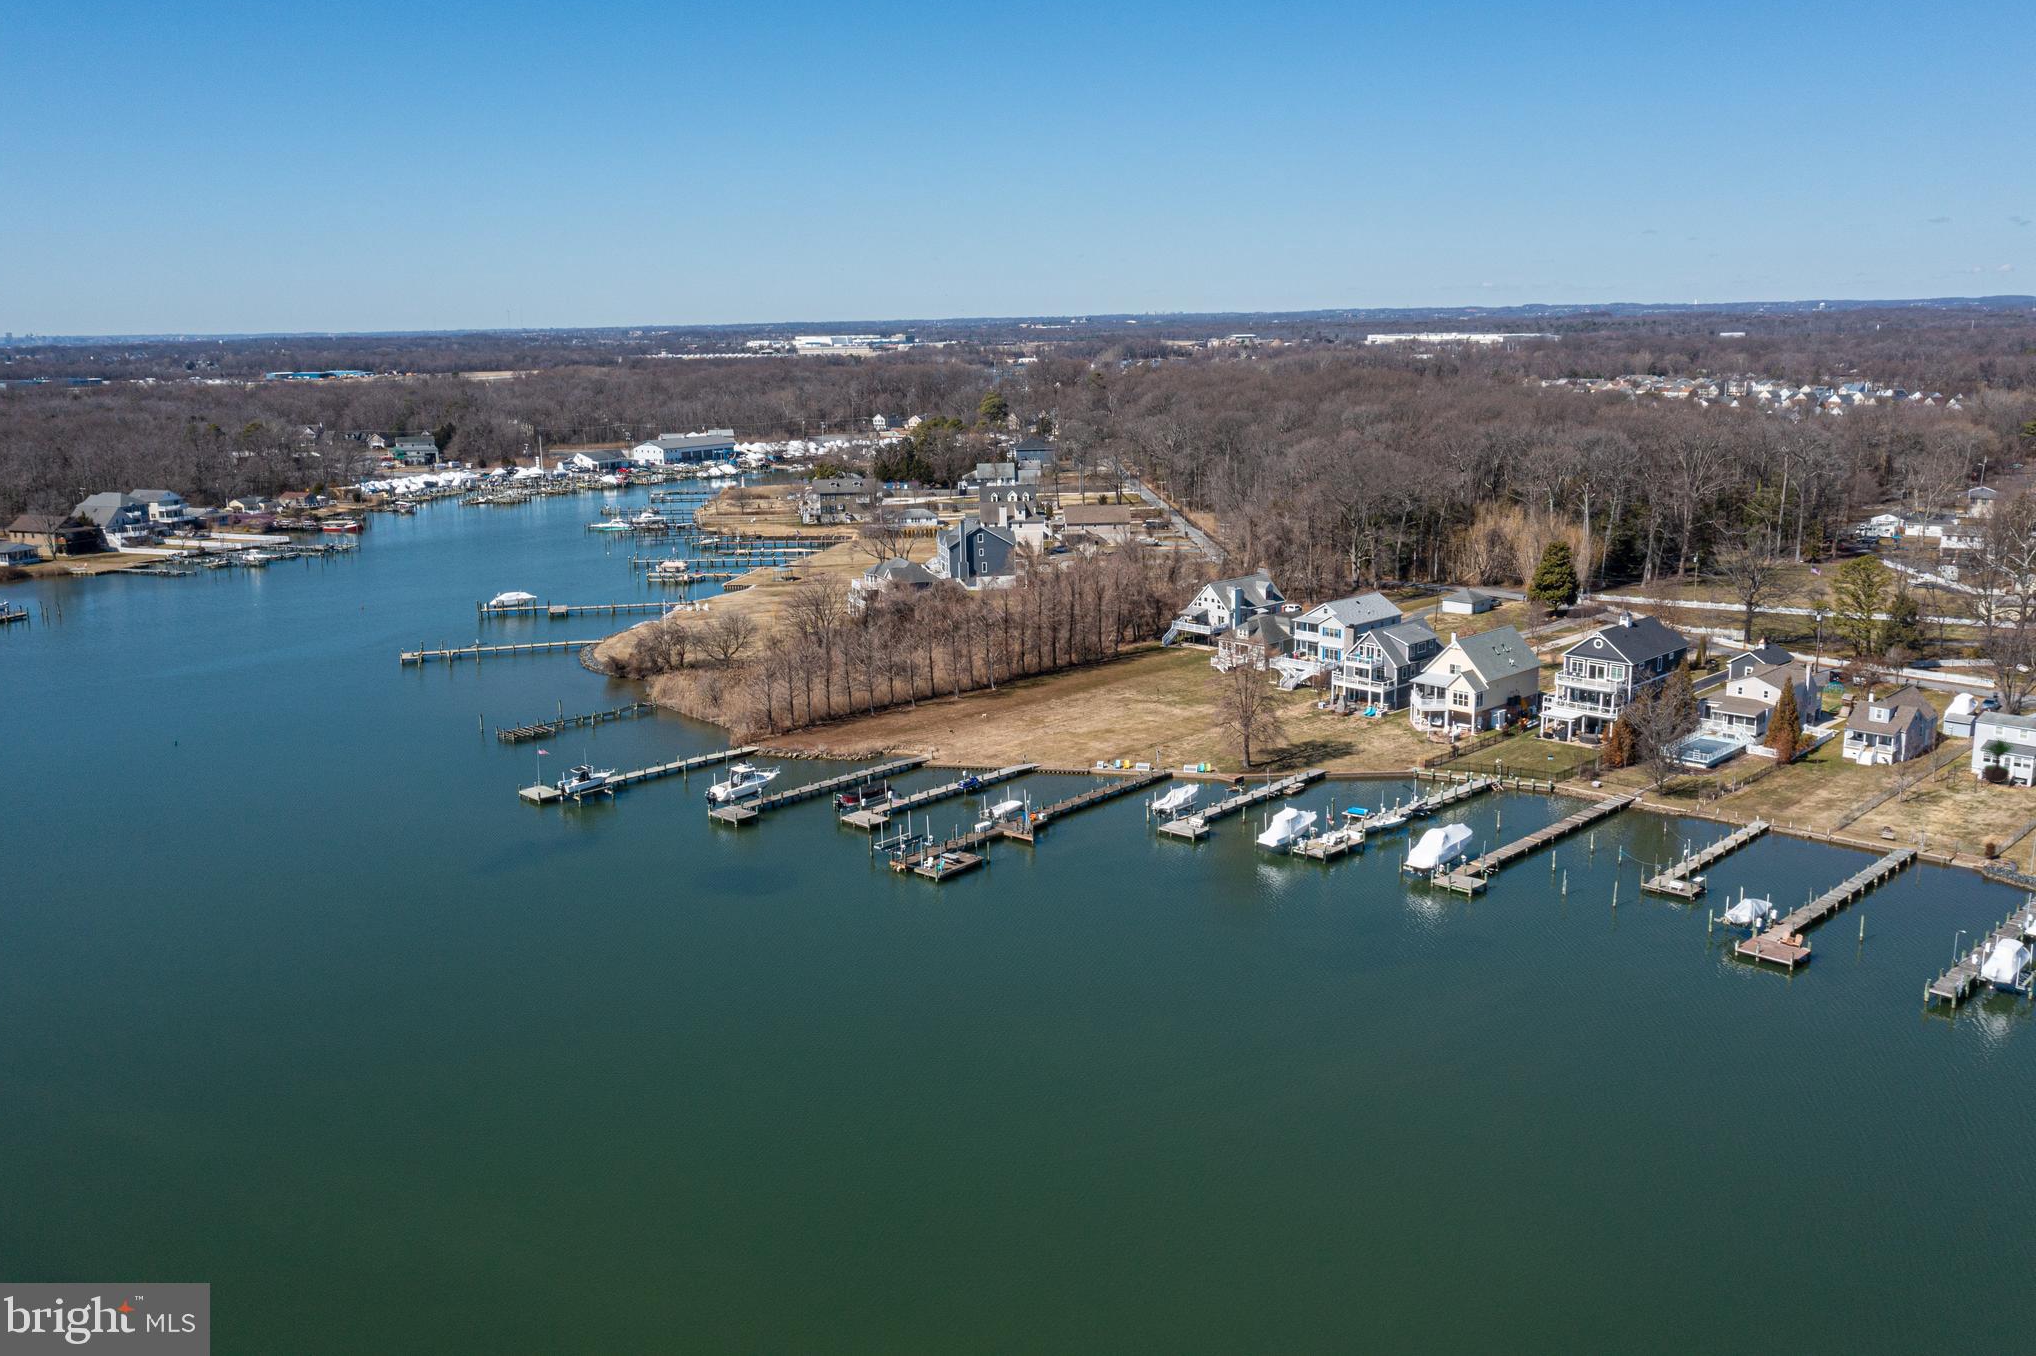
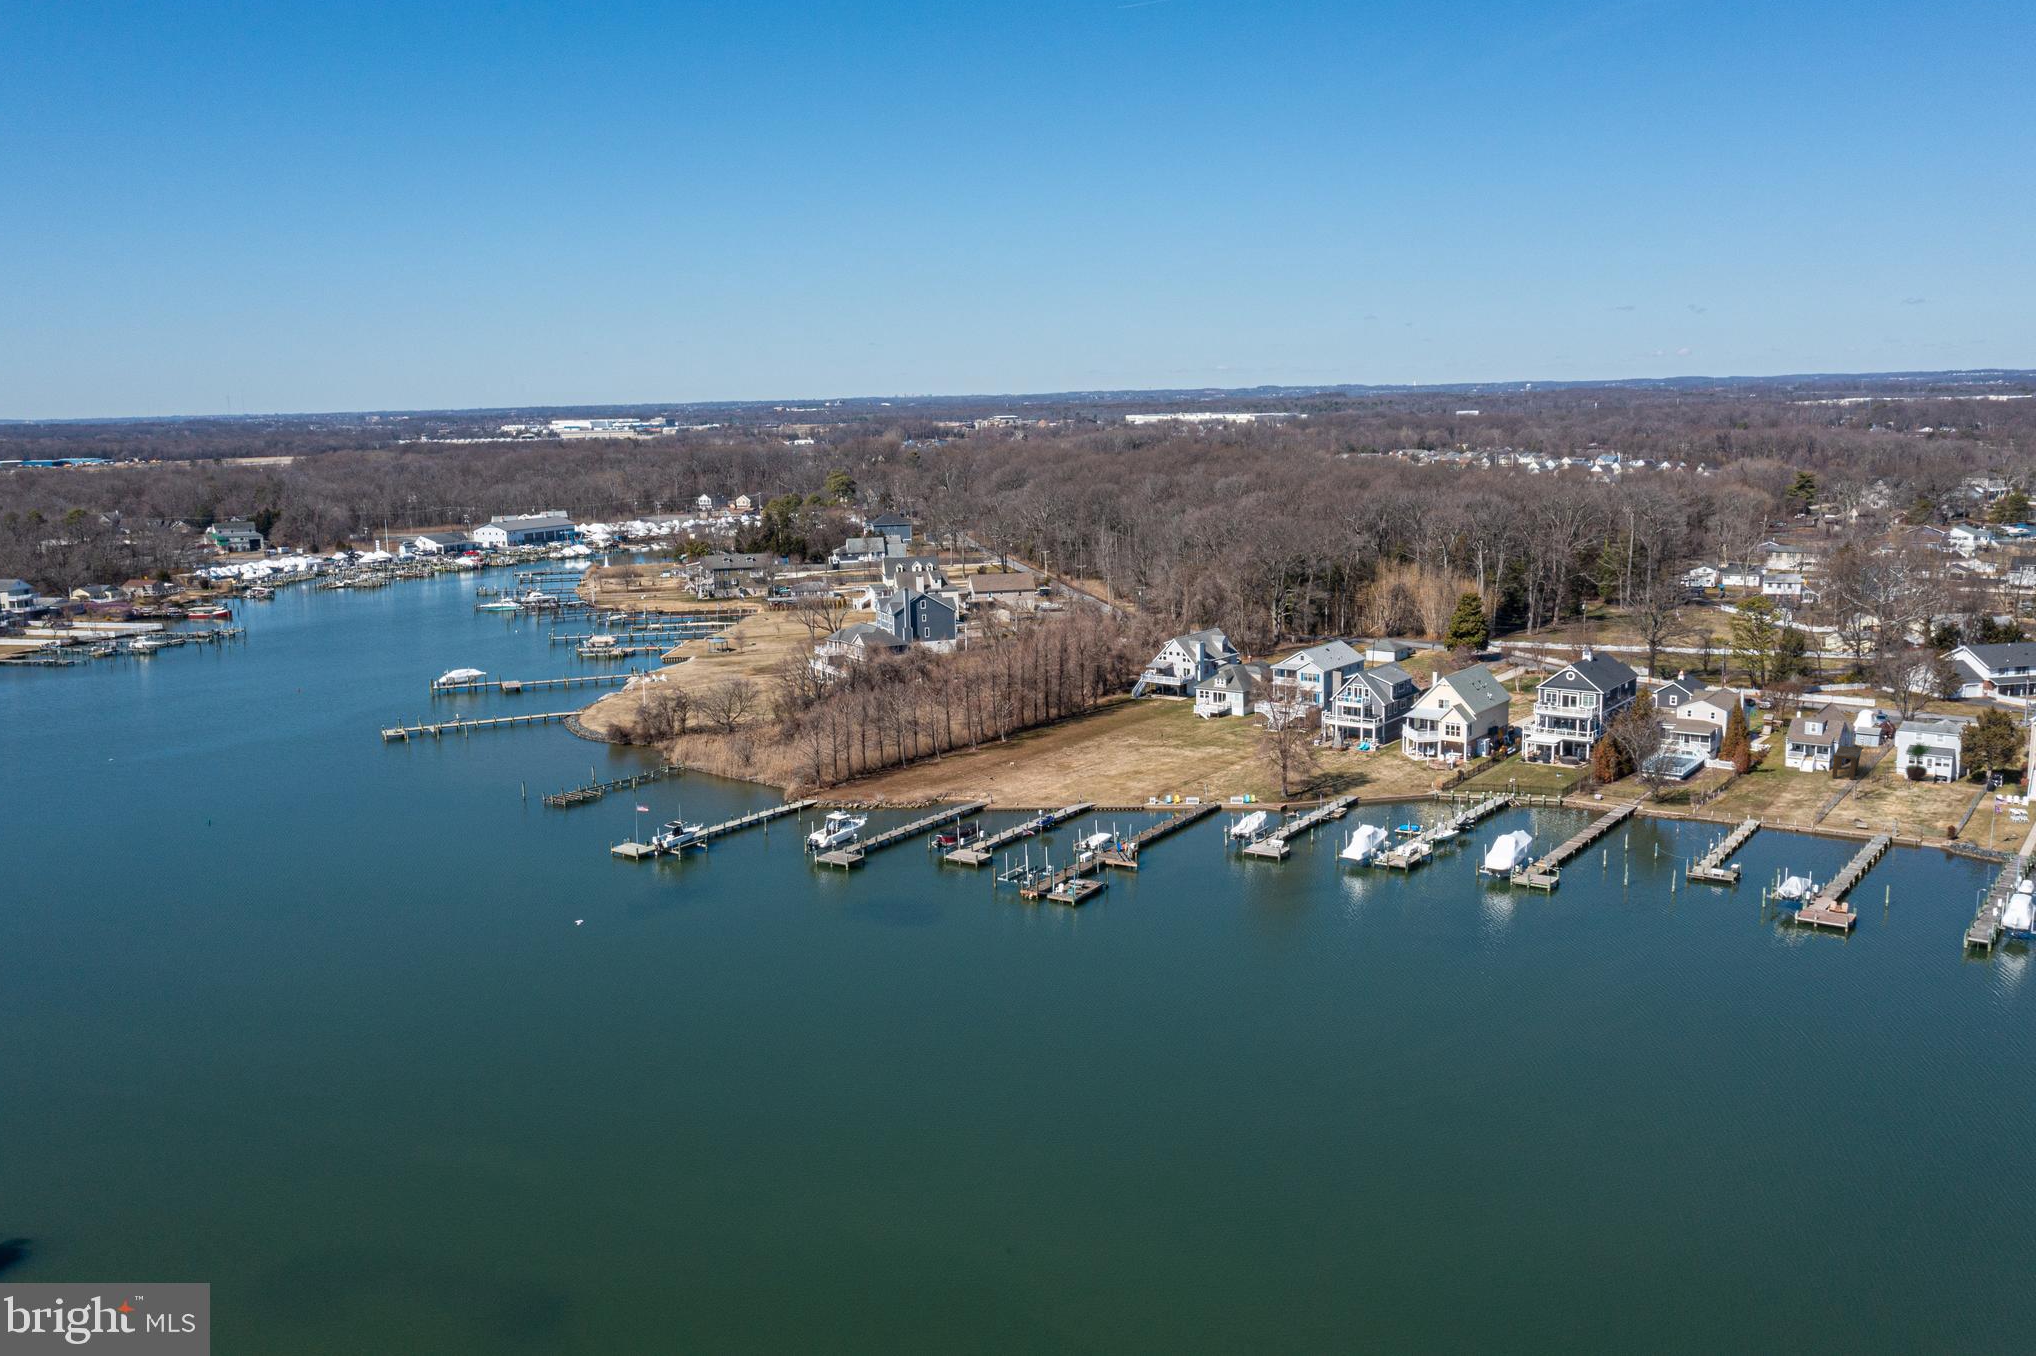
bench: none [1892,737,1937,779] -> present [1832,746,1862,780]

